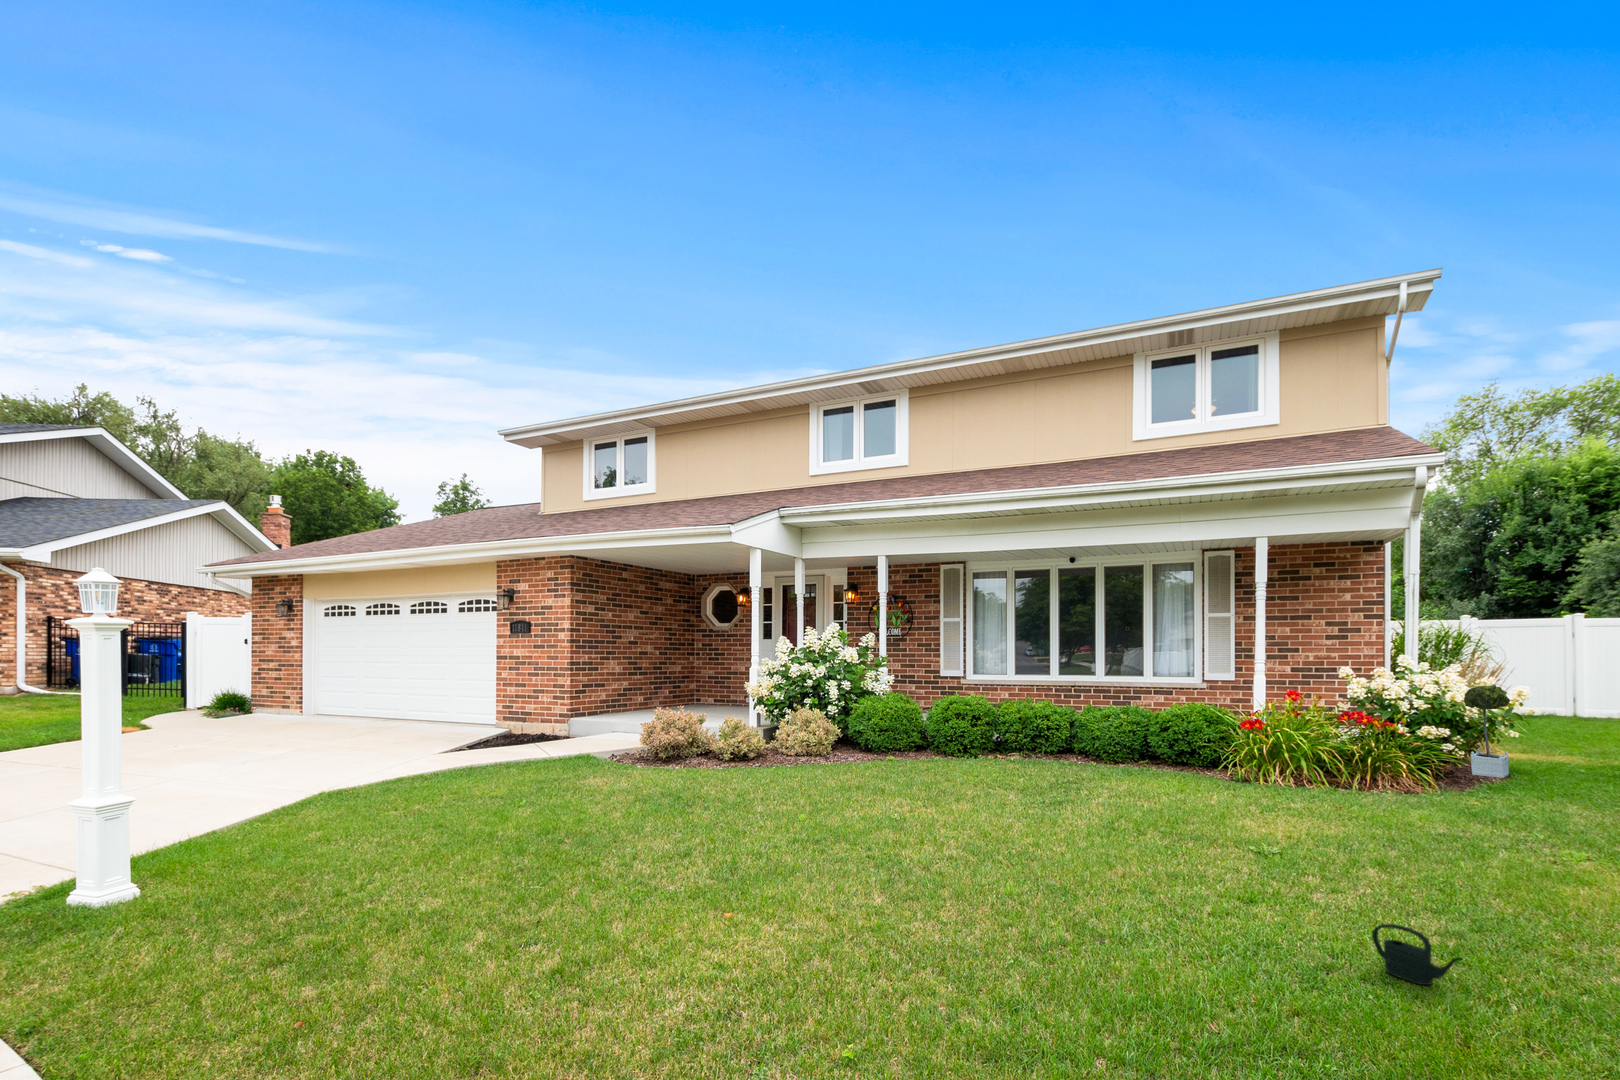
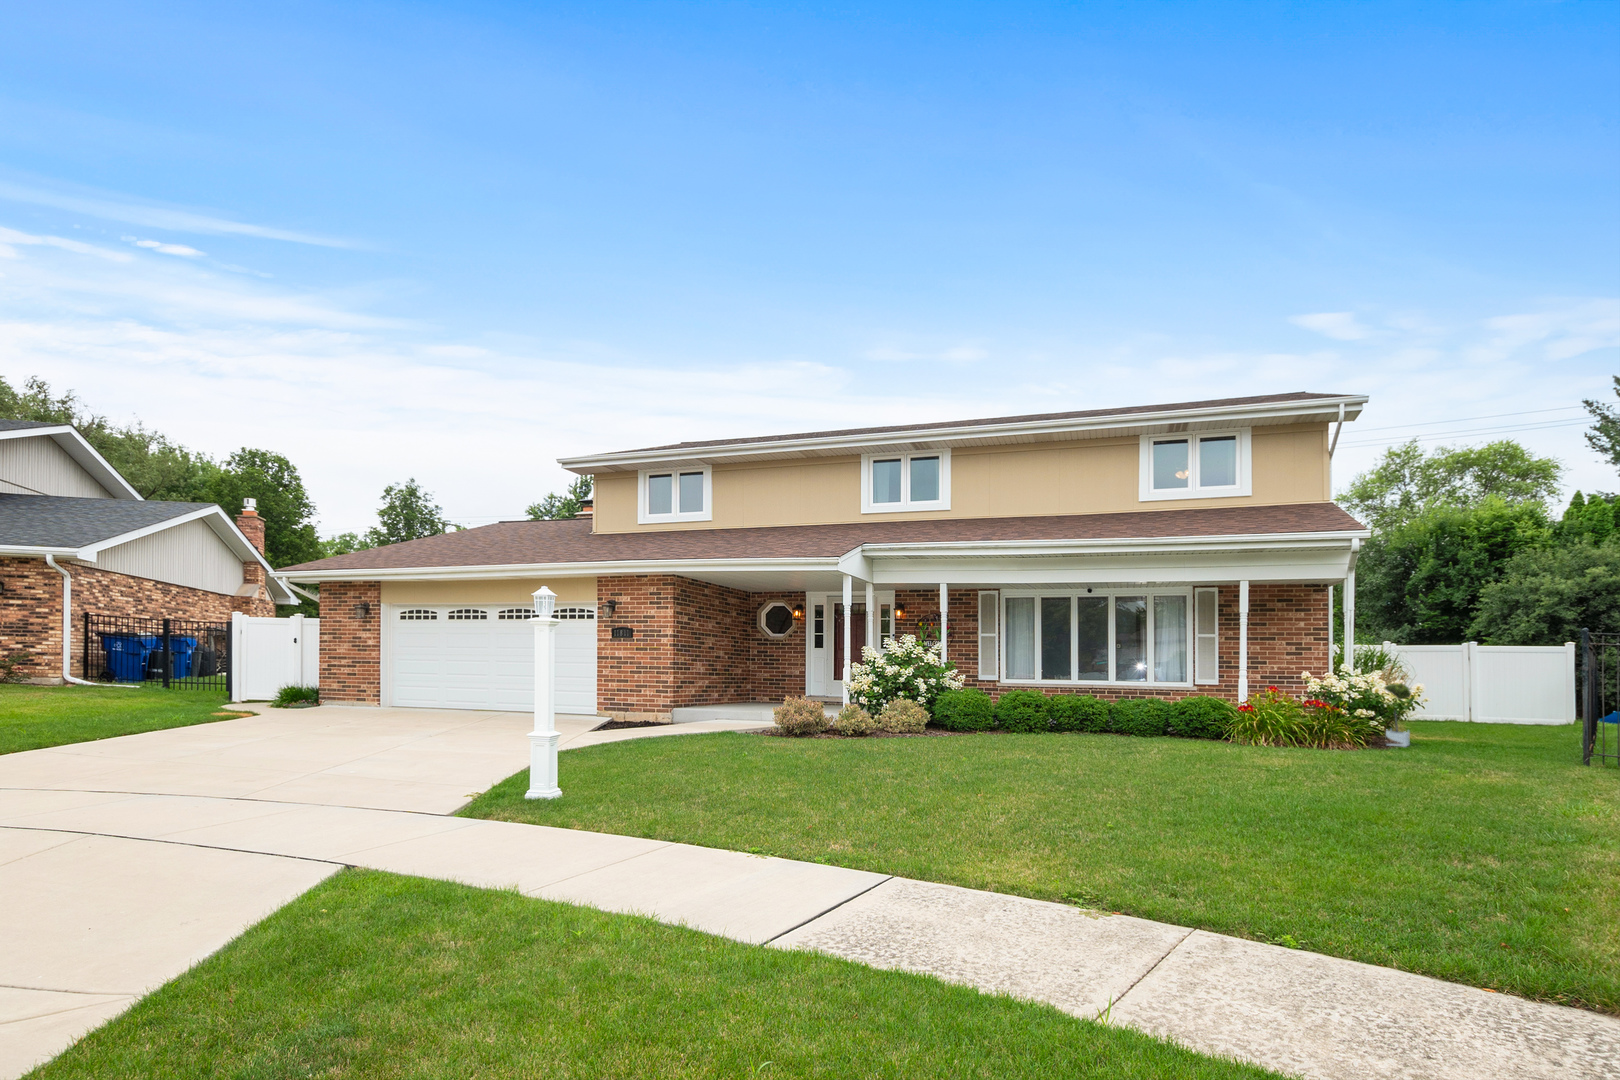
watering can: present [1372,924,1463,985] -> none [1336,776,1378,802]

